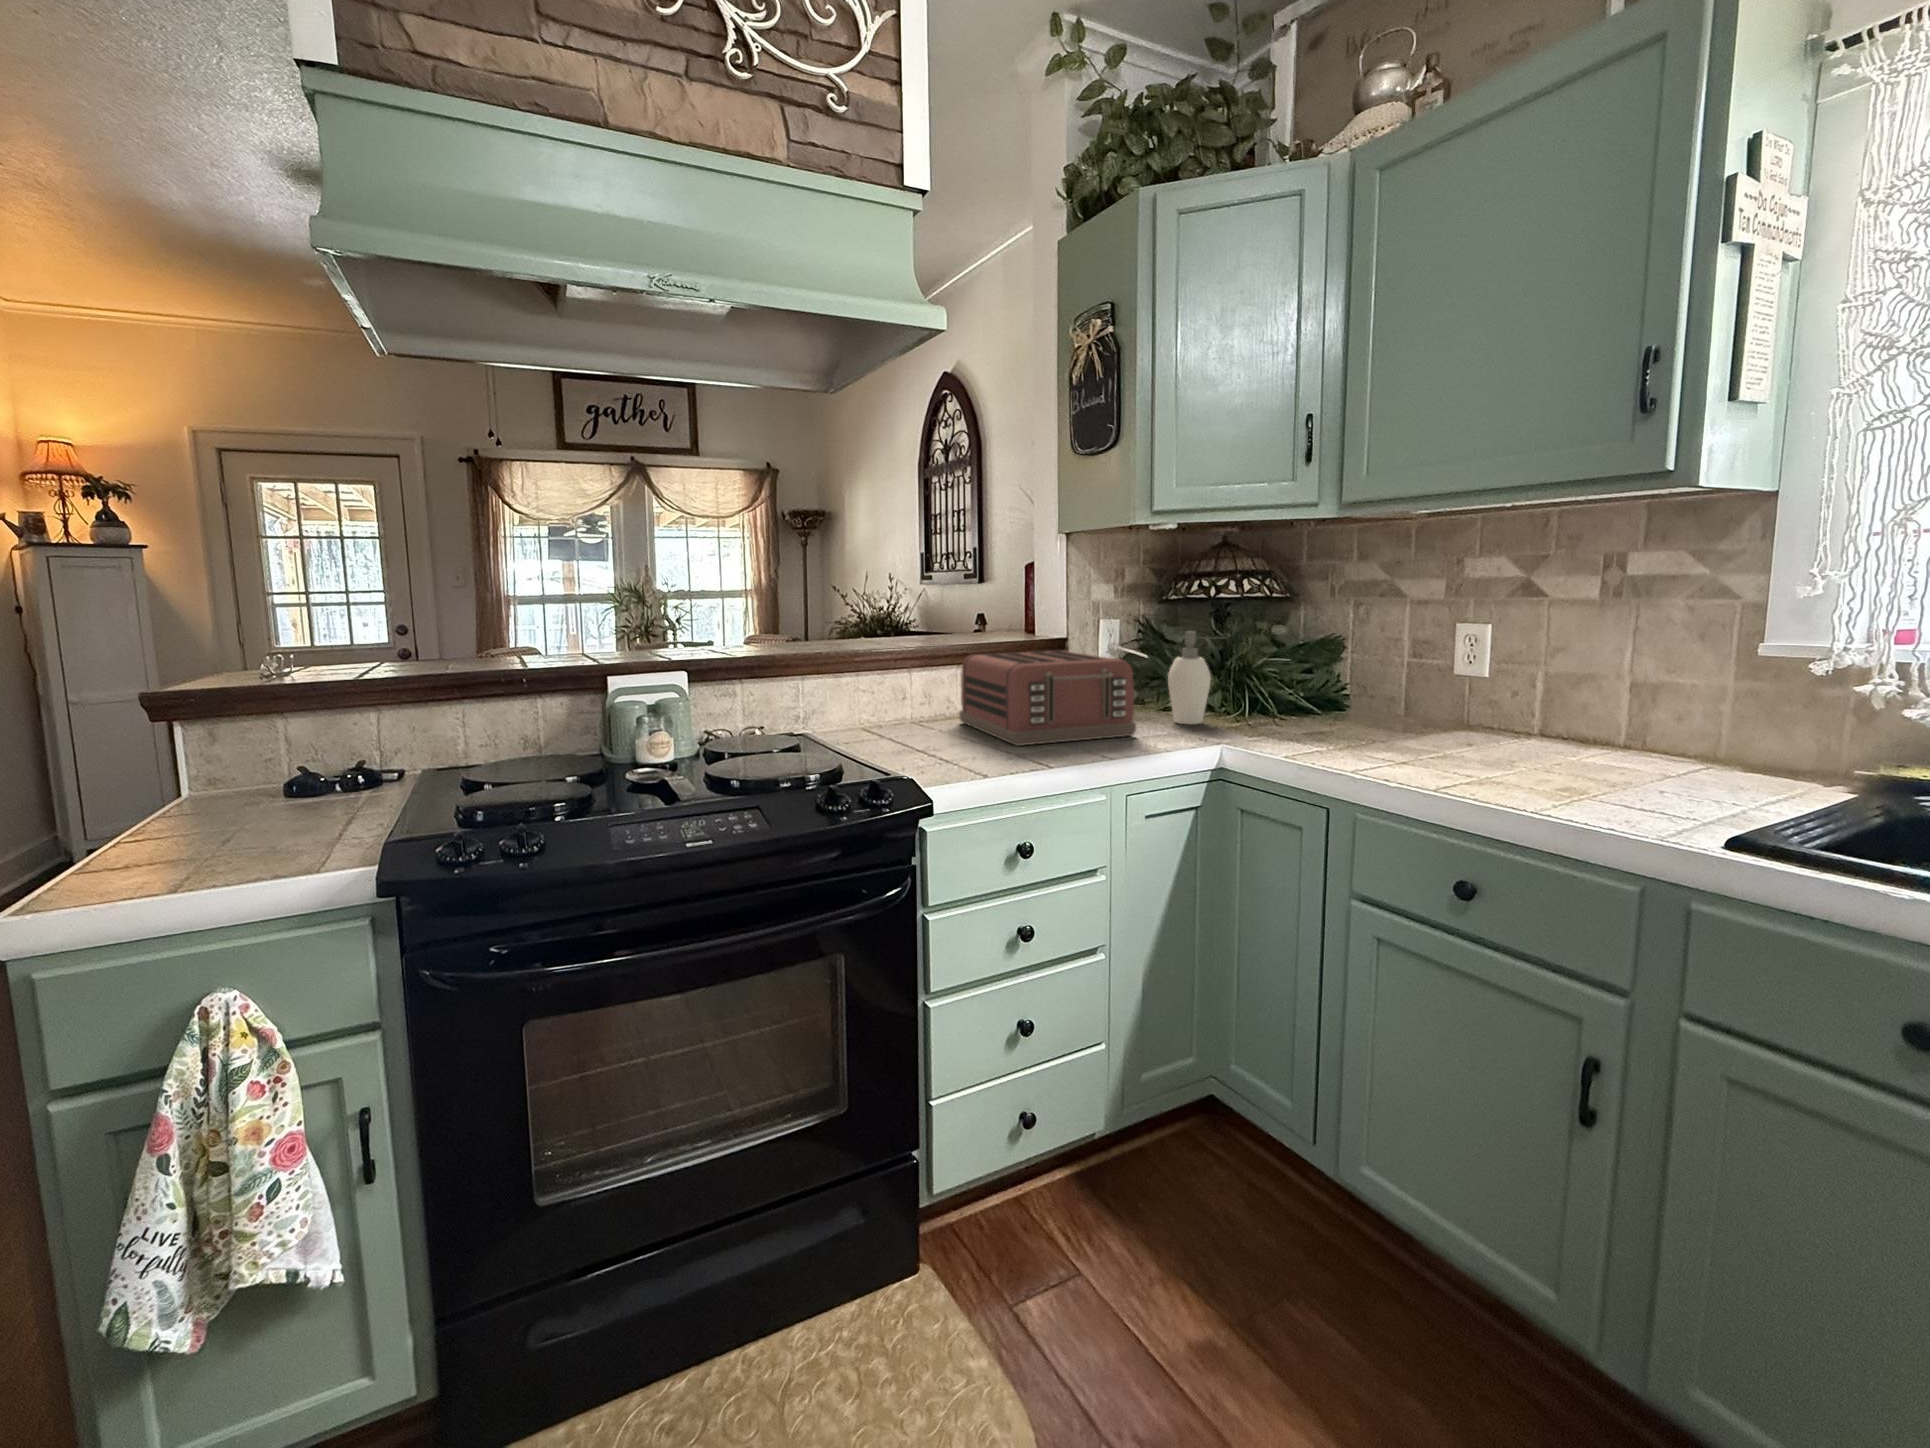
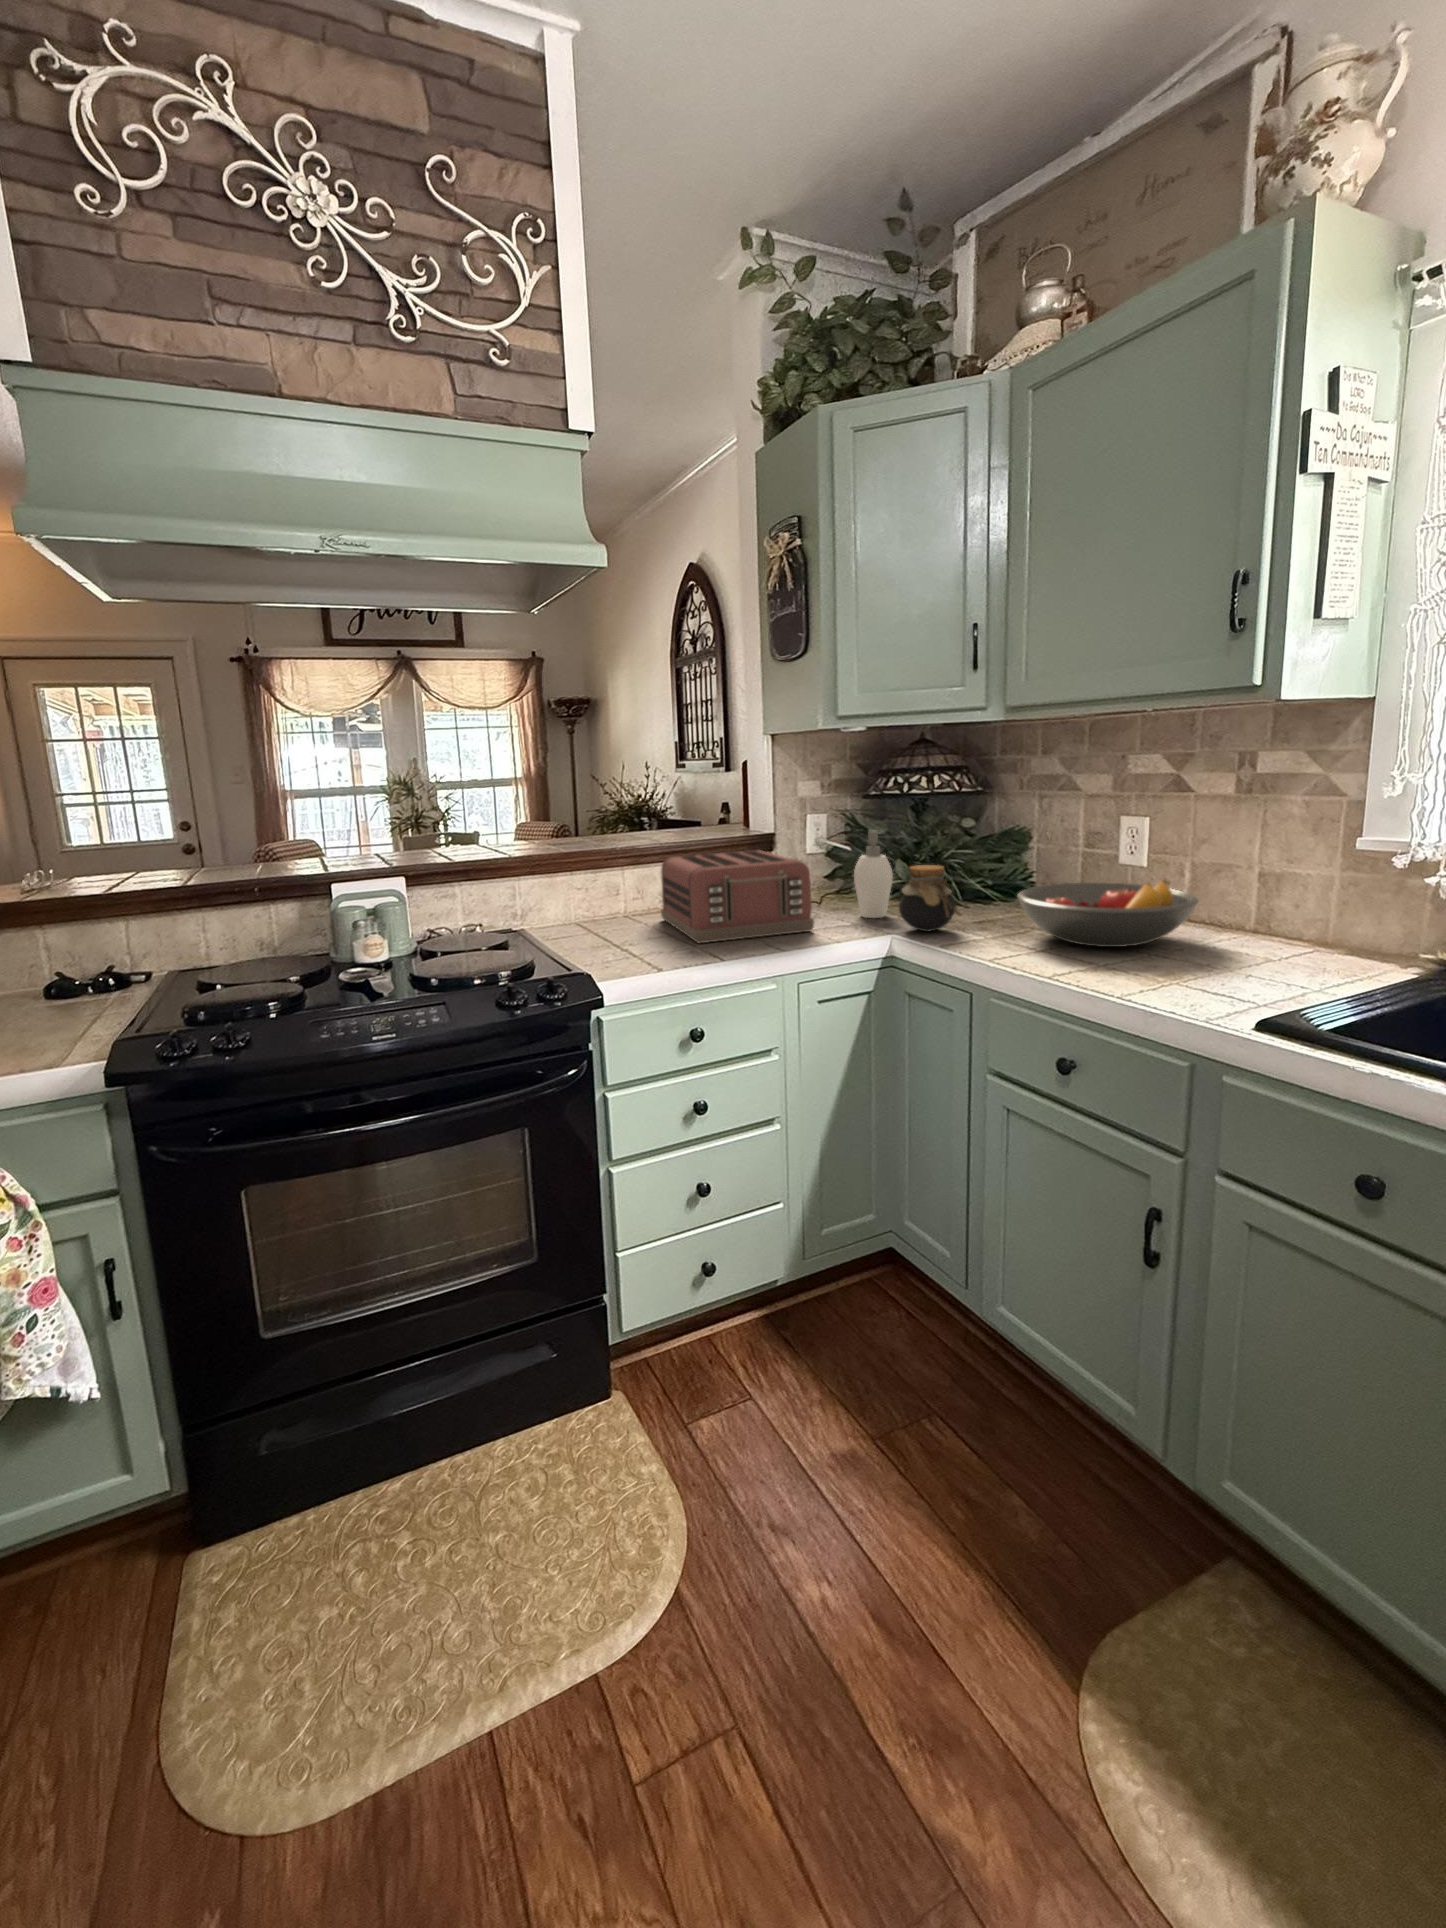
jar: none [1228,667,1291,738] -> present [899,865,955,932]
fruit bowl: none [1363,685,1573,755] -> present [1017,880,1199,947]

